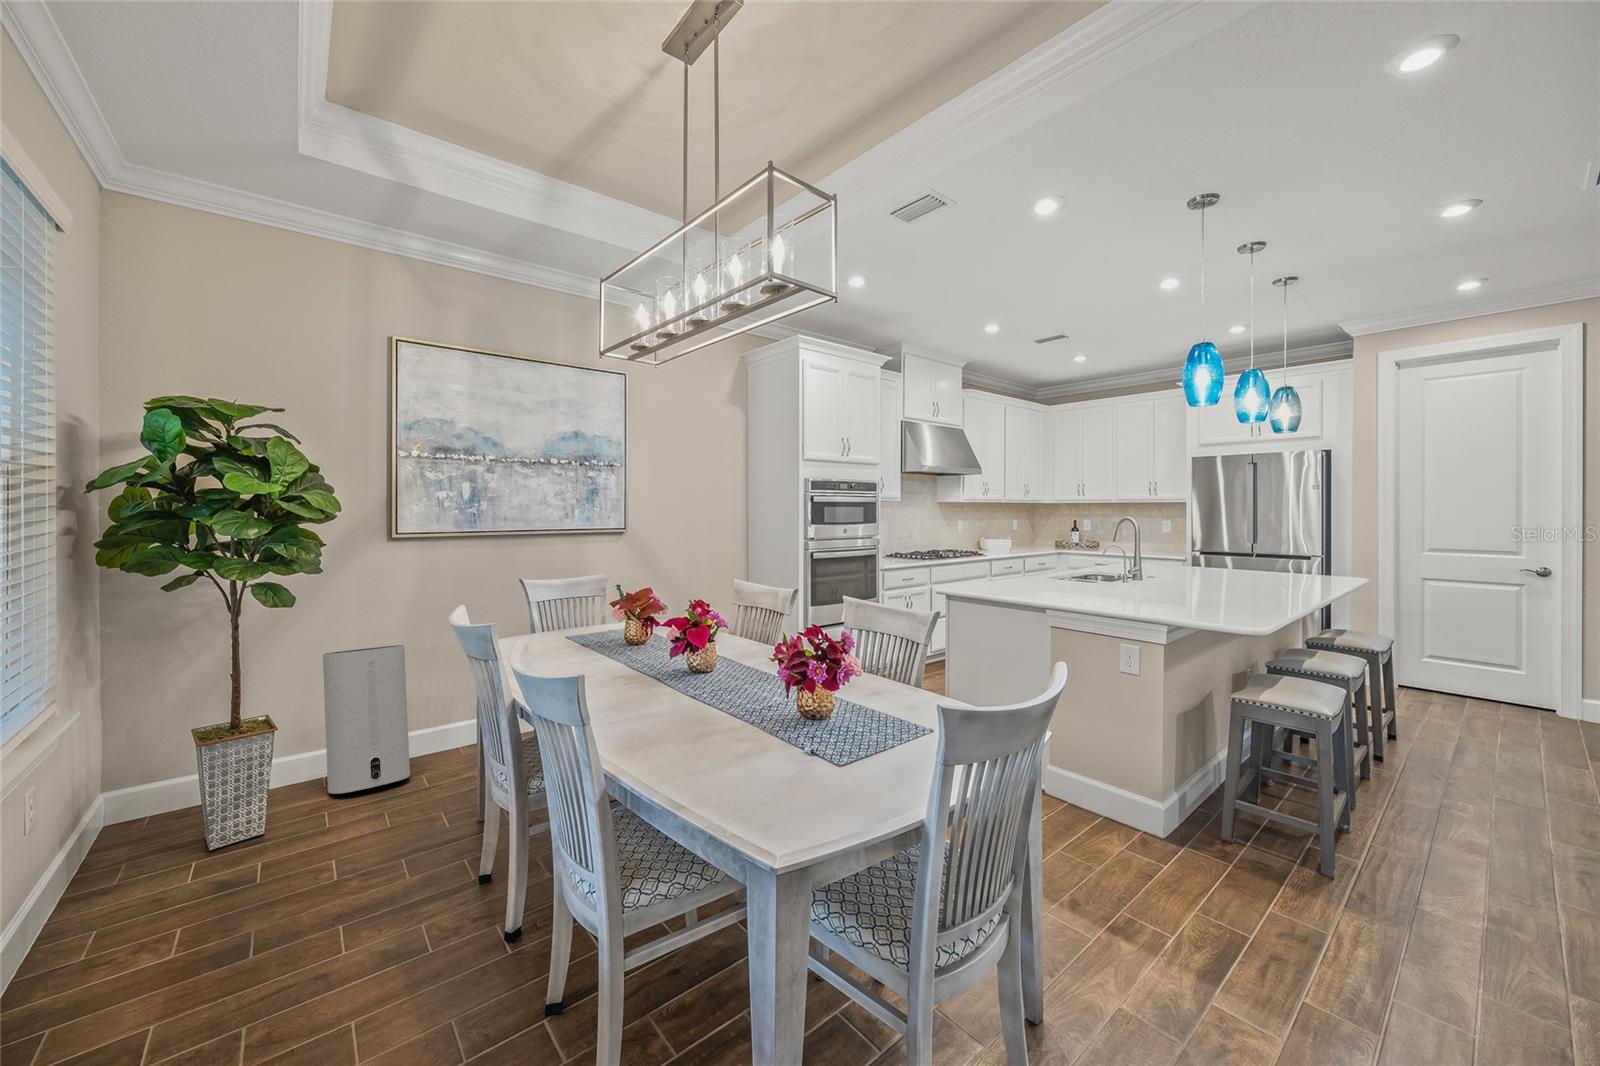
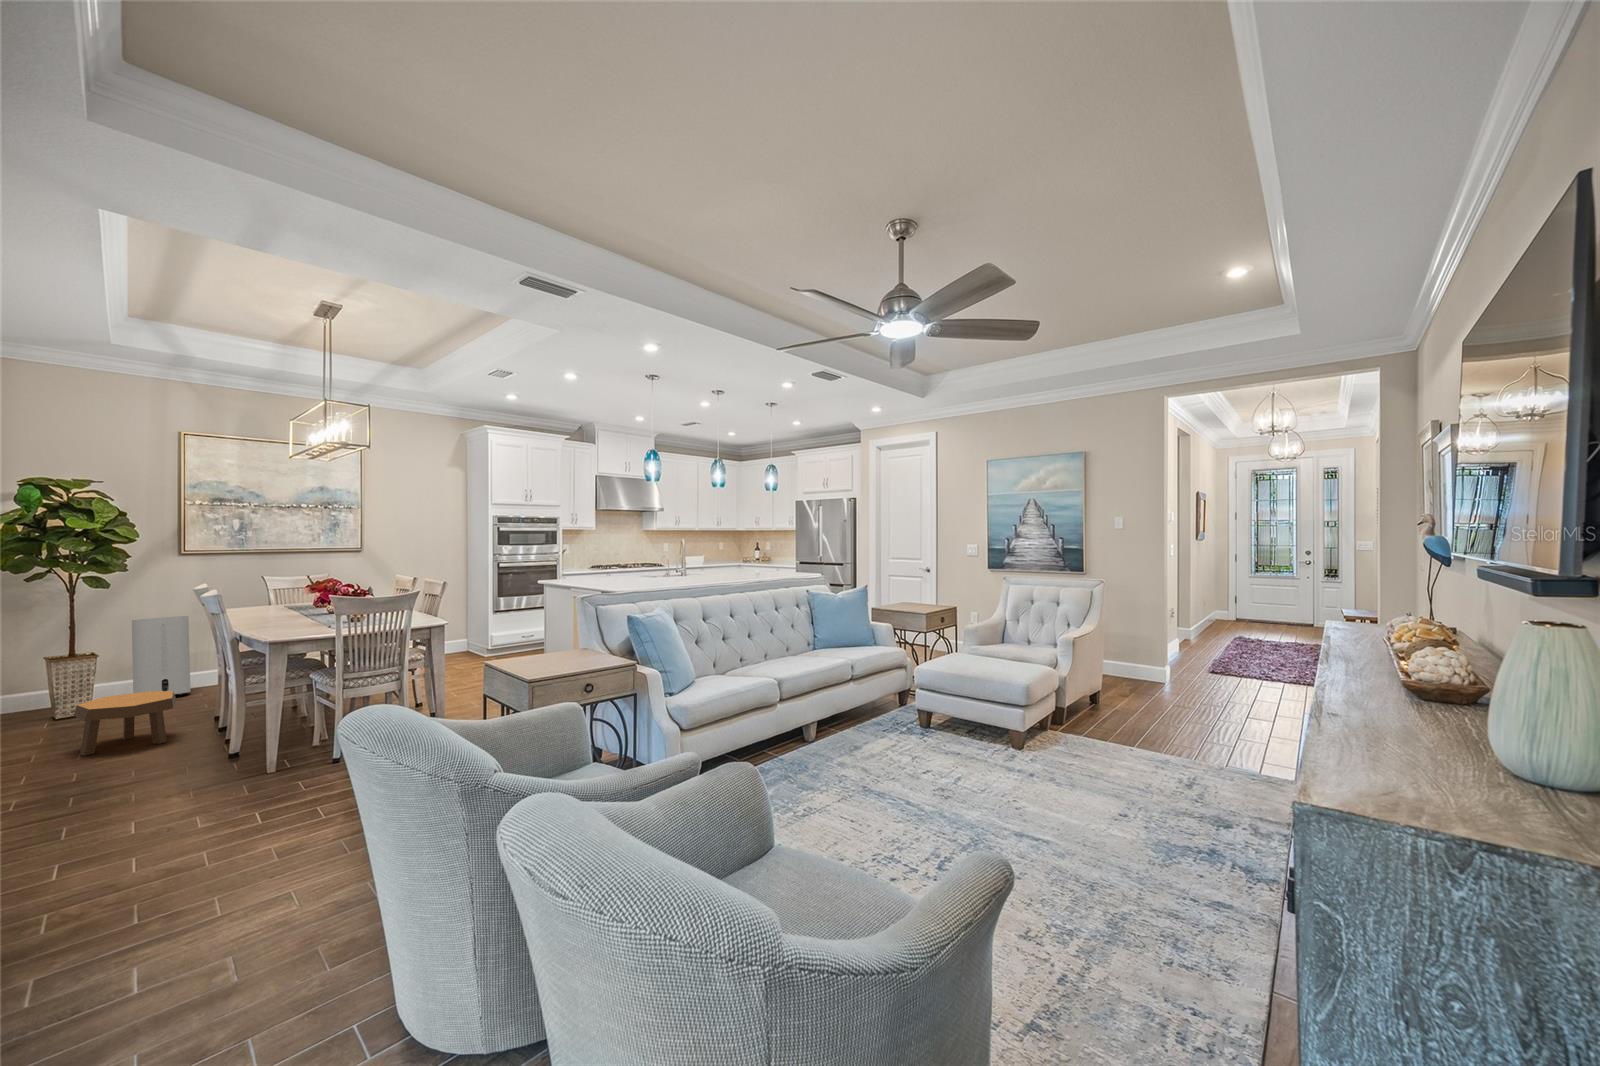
footstool: none [251,831,438,1013] -> present [74,691,176,756]

